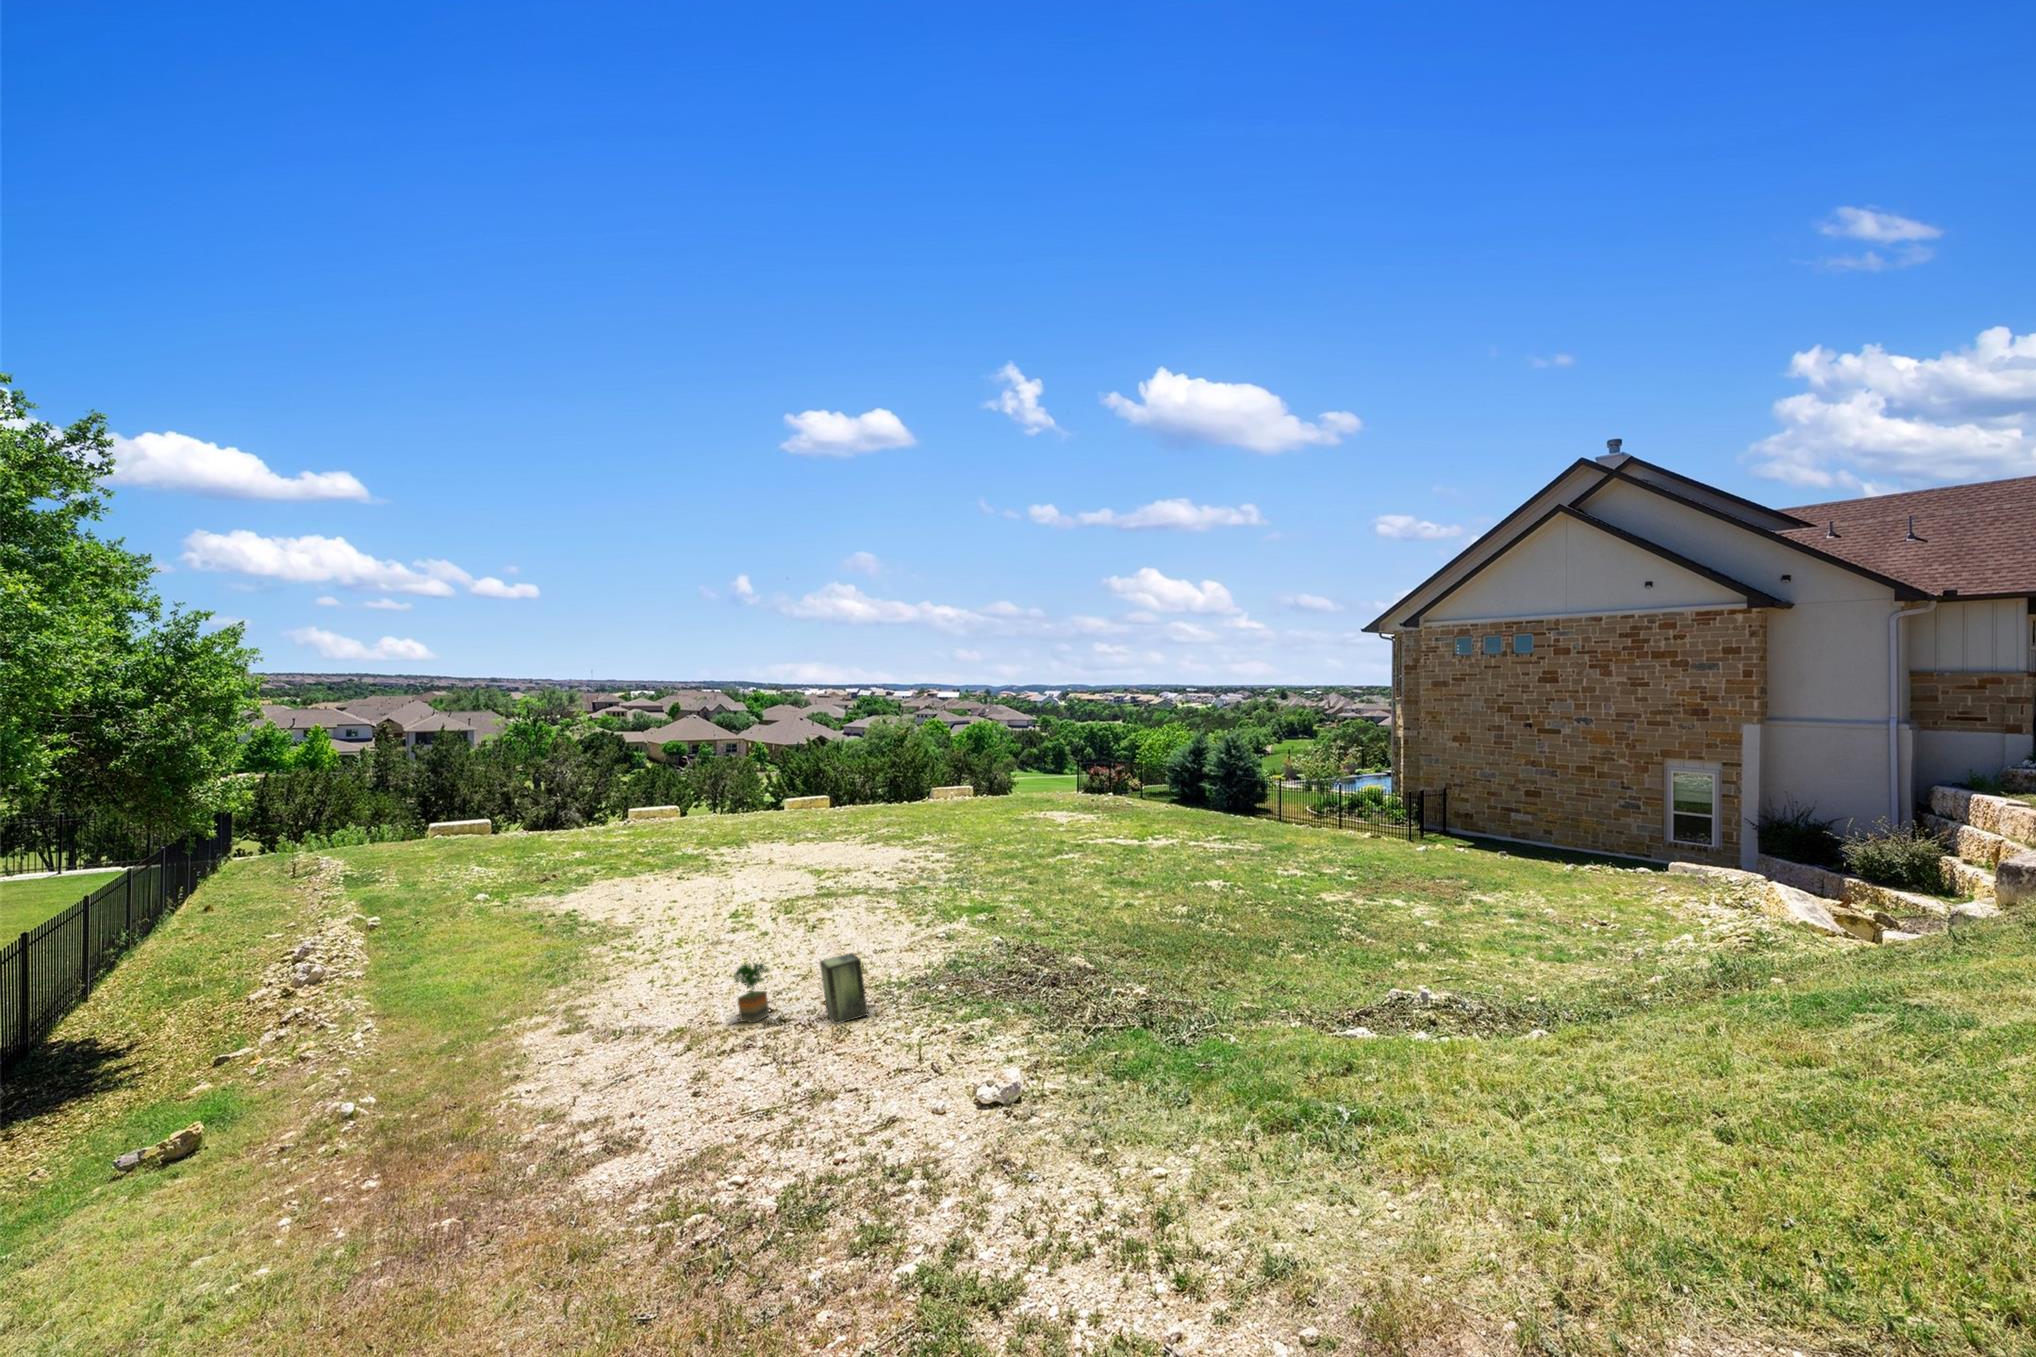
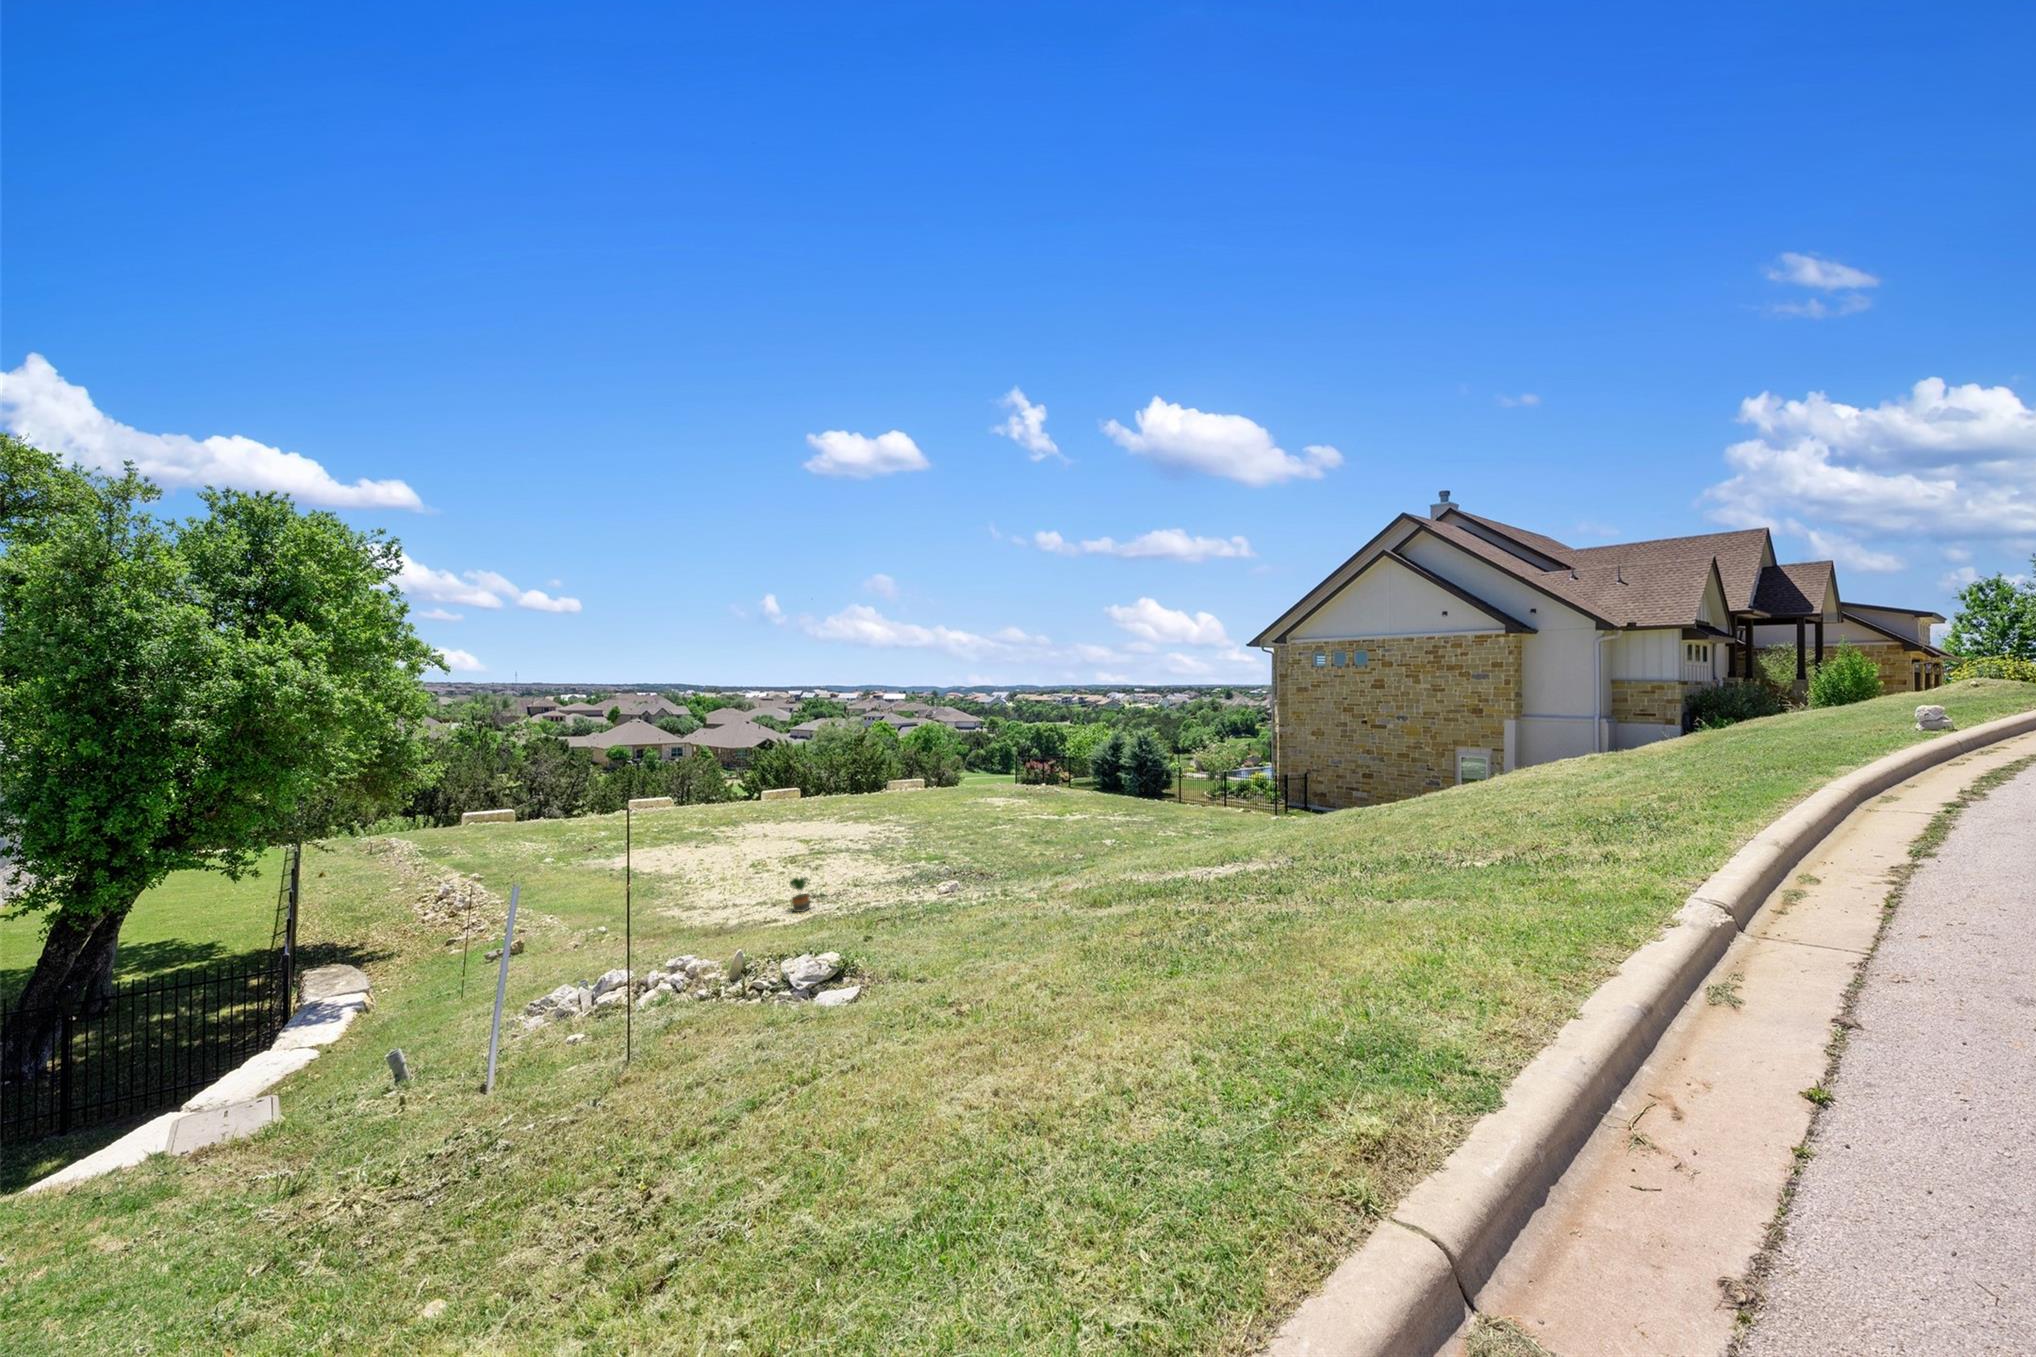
storage box: present [820,953,868,1024] -> none [841,870,872,910]

